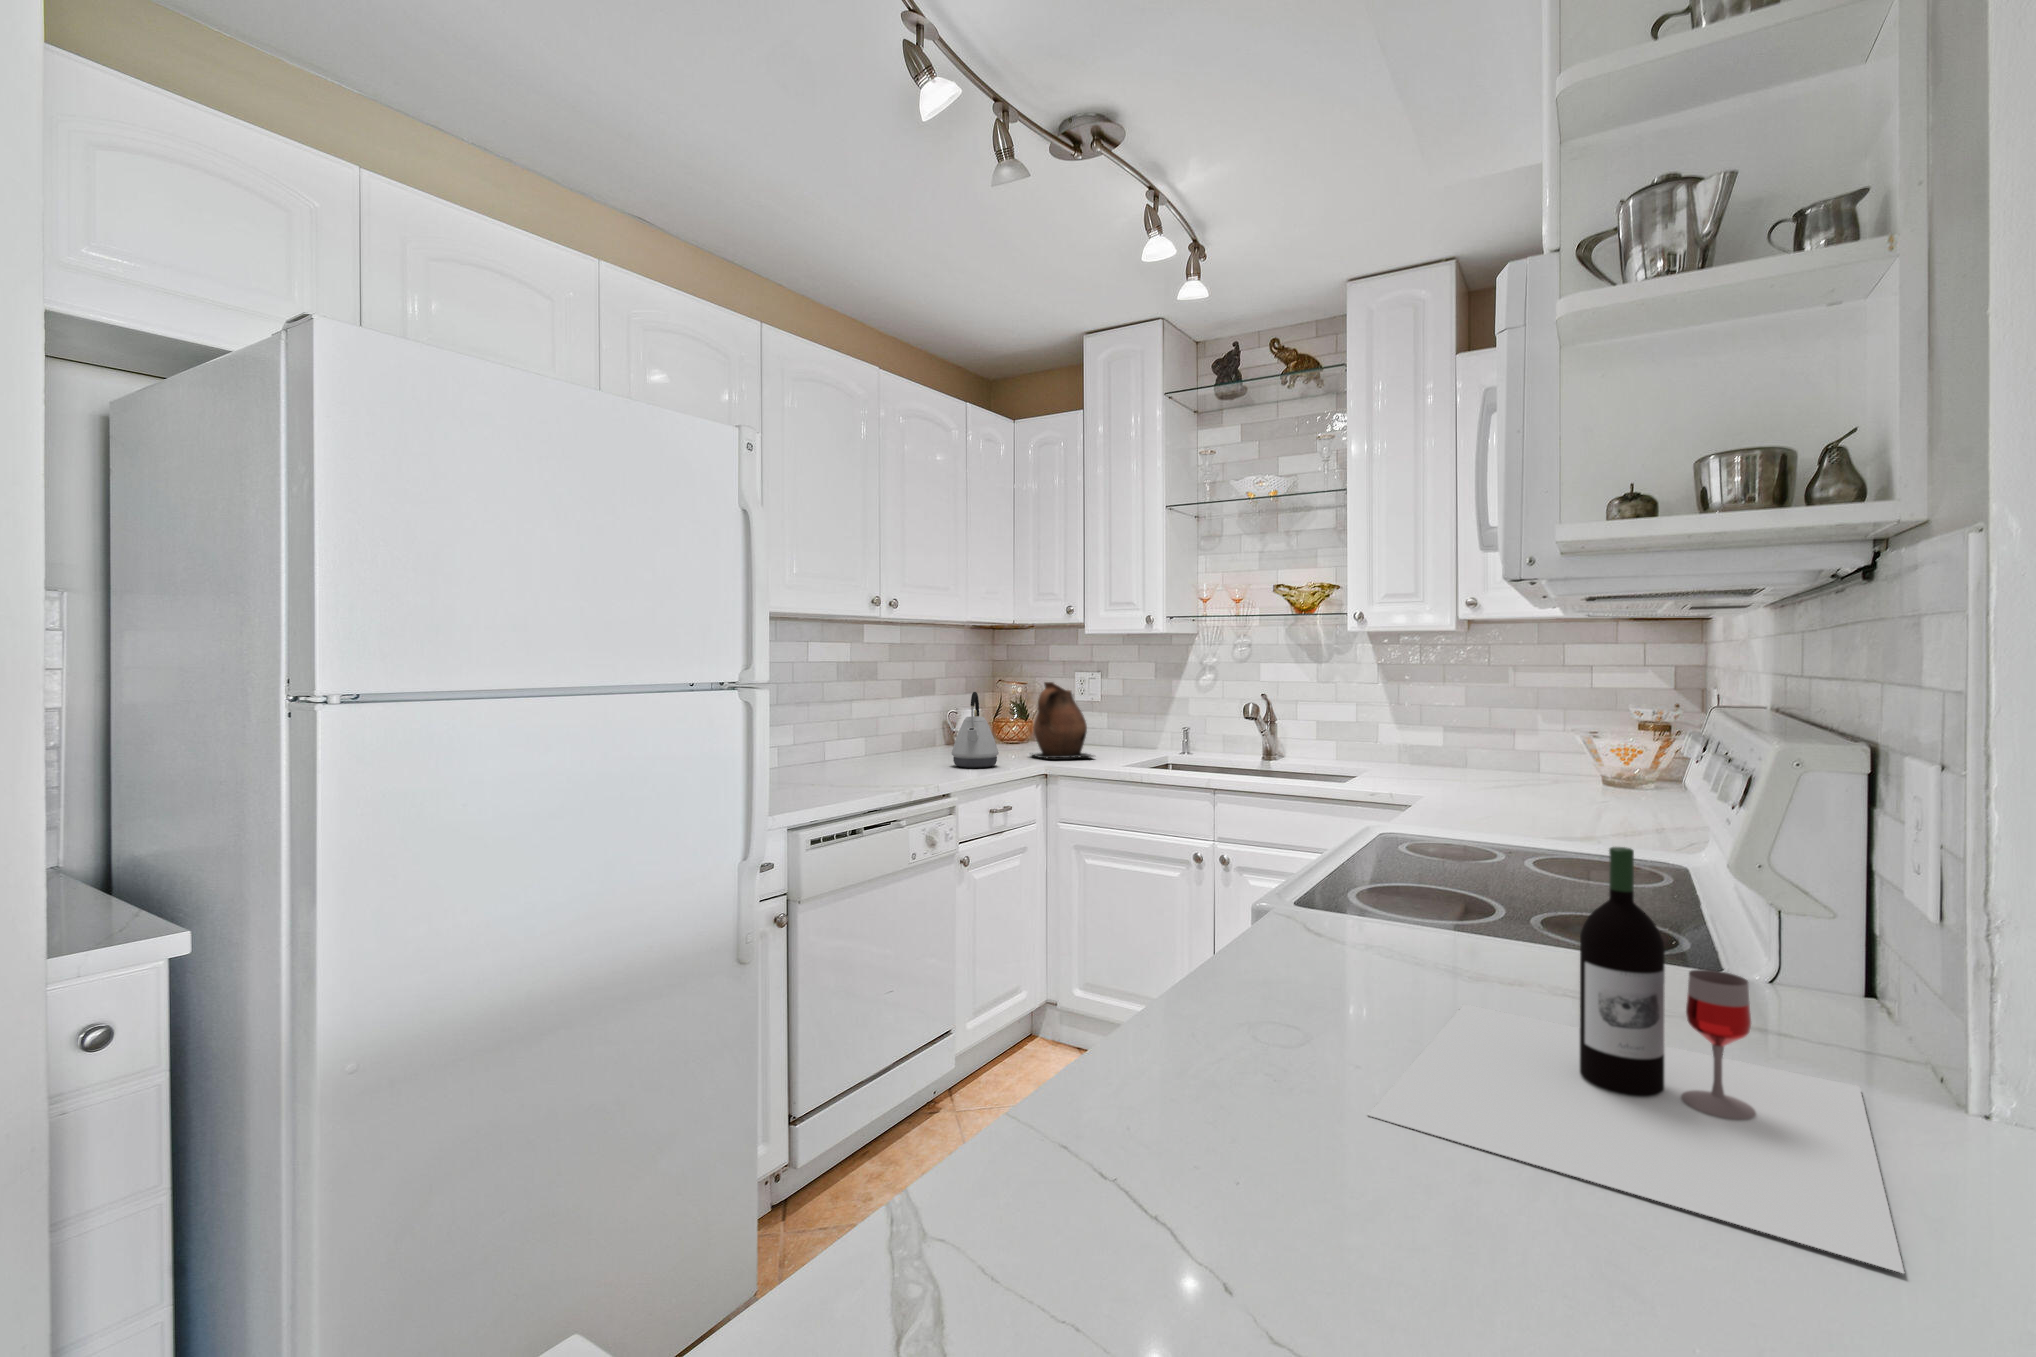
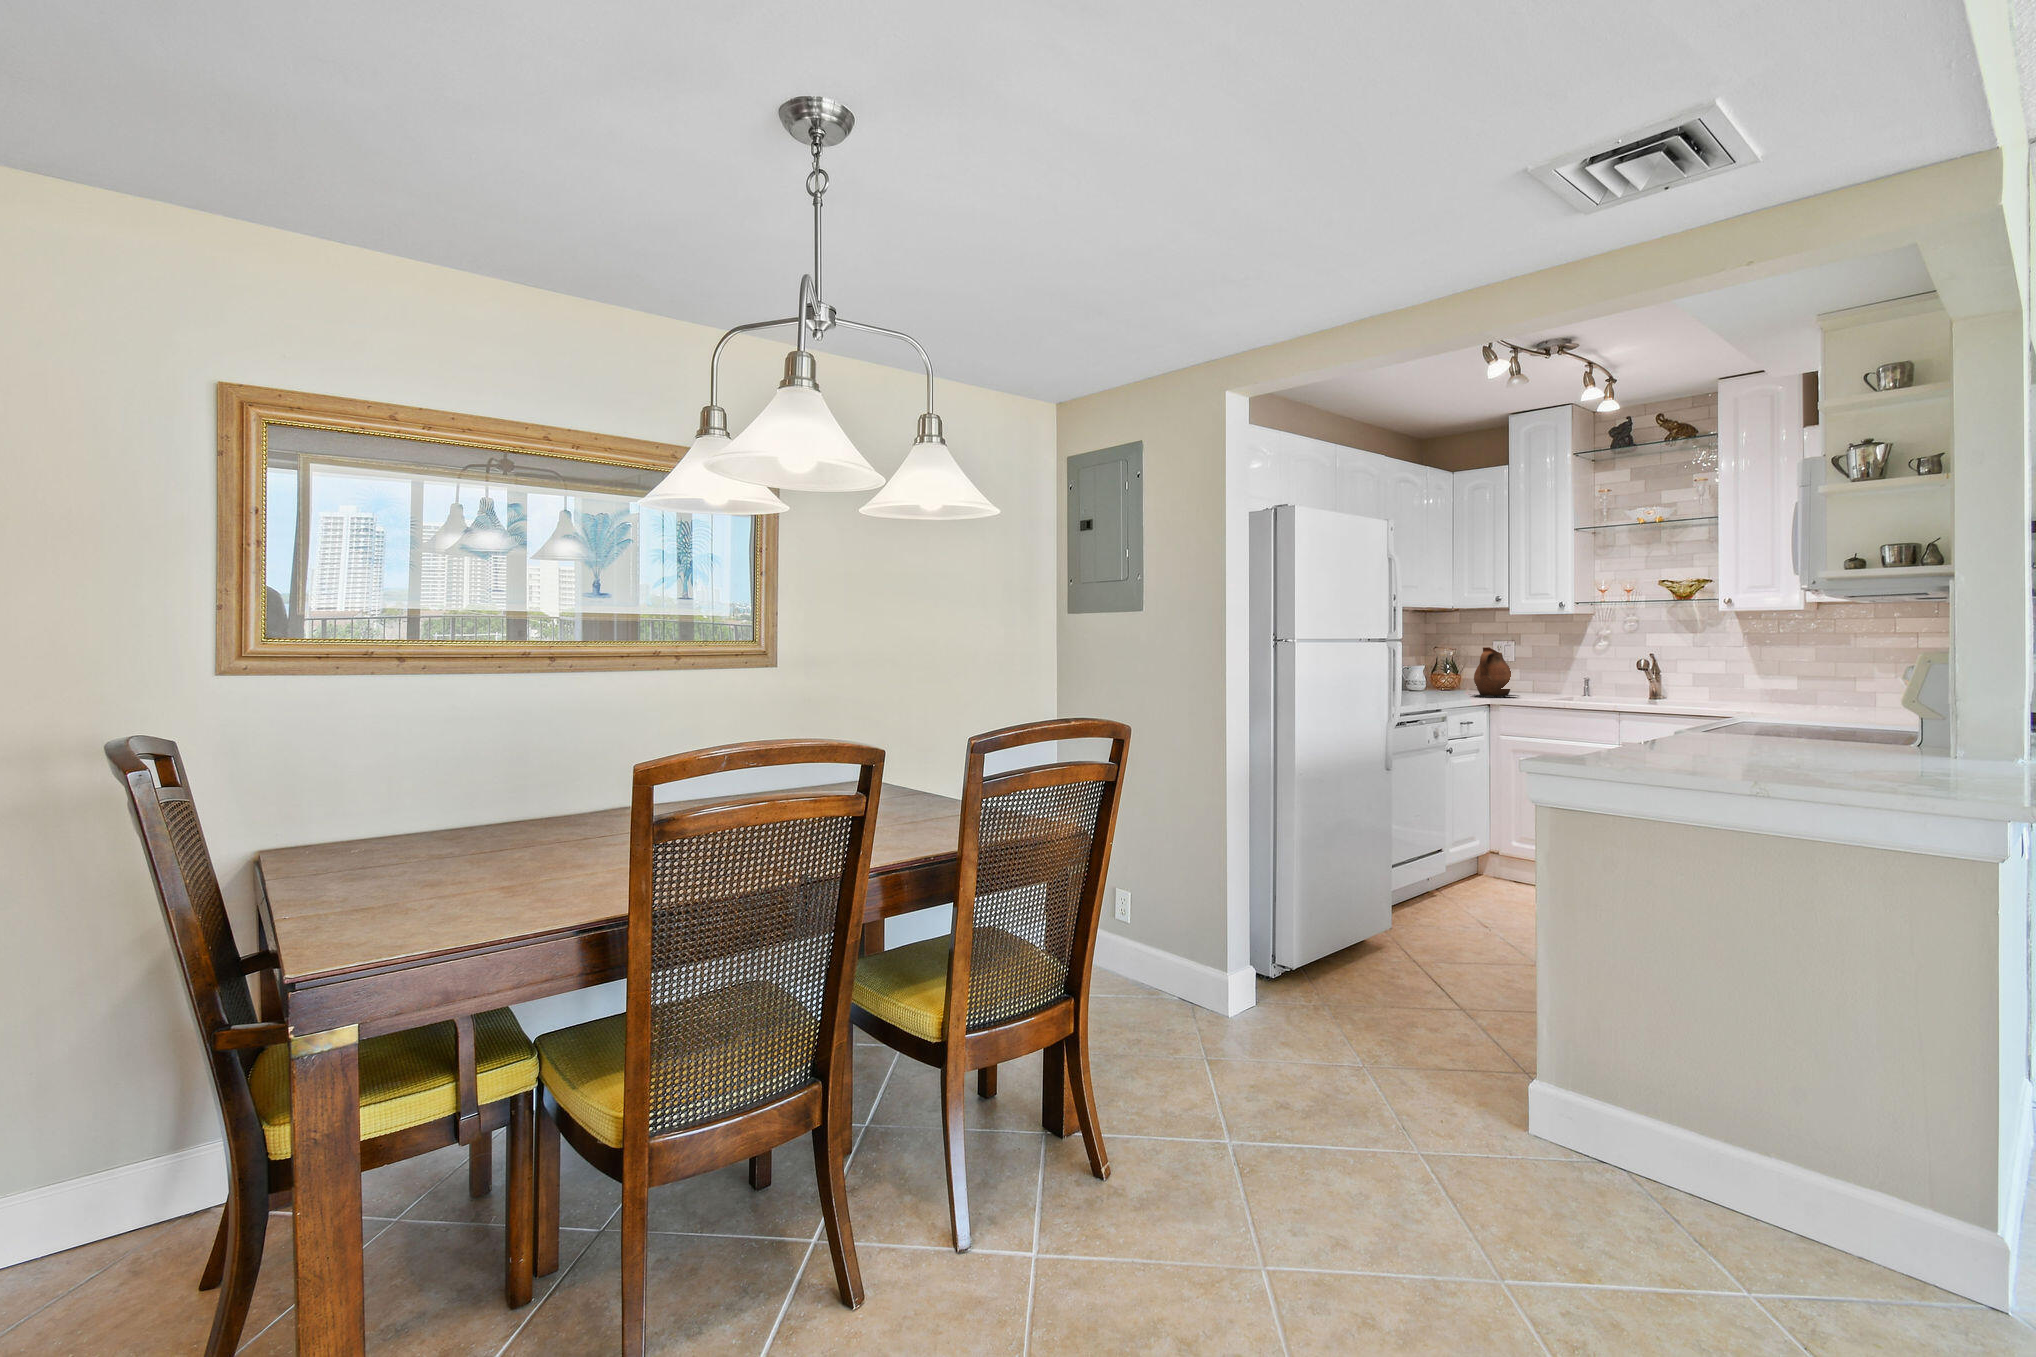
kettle: present [952,692,999,768] -> none [1427,653,1459,699]
wine bottle: present [1369,847,1904,1273] -> none [1736,676,1916,757]

